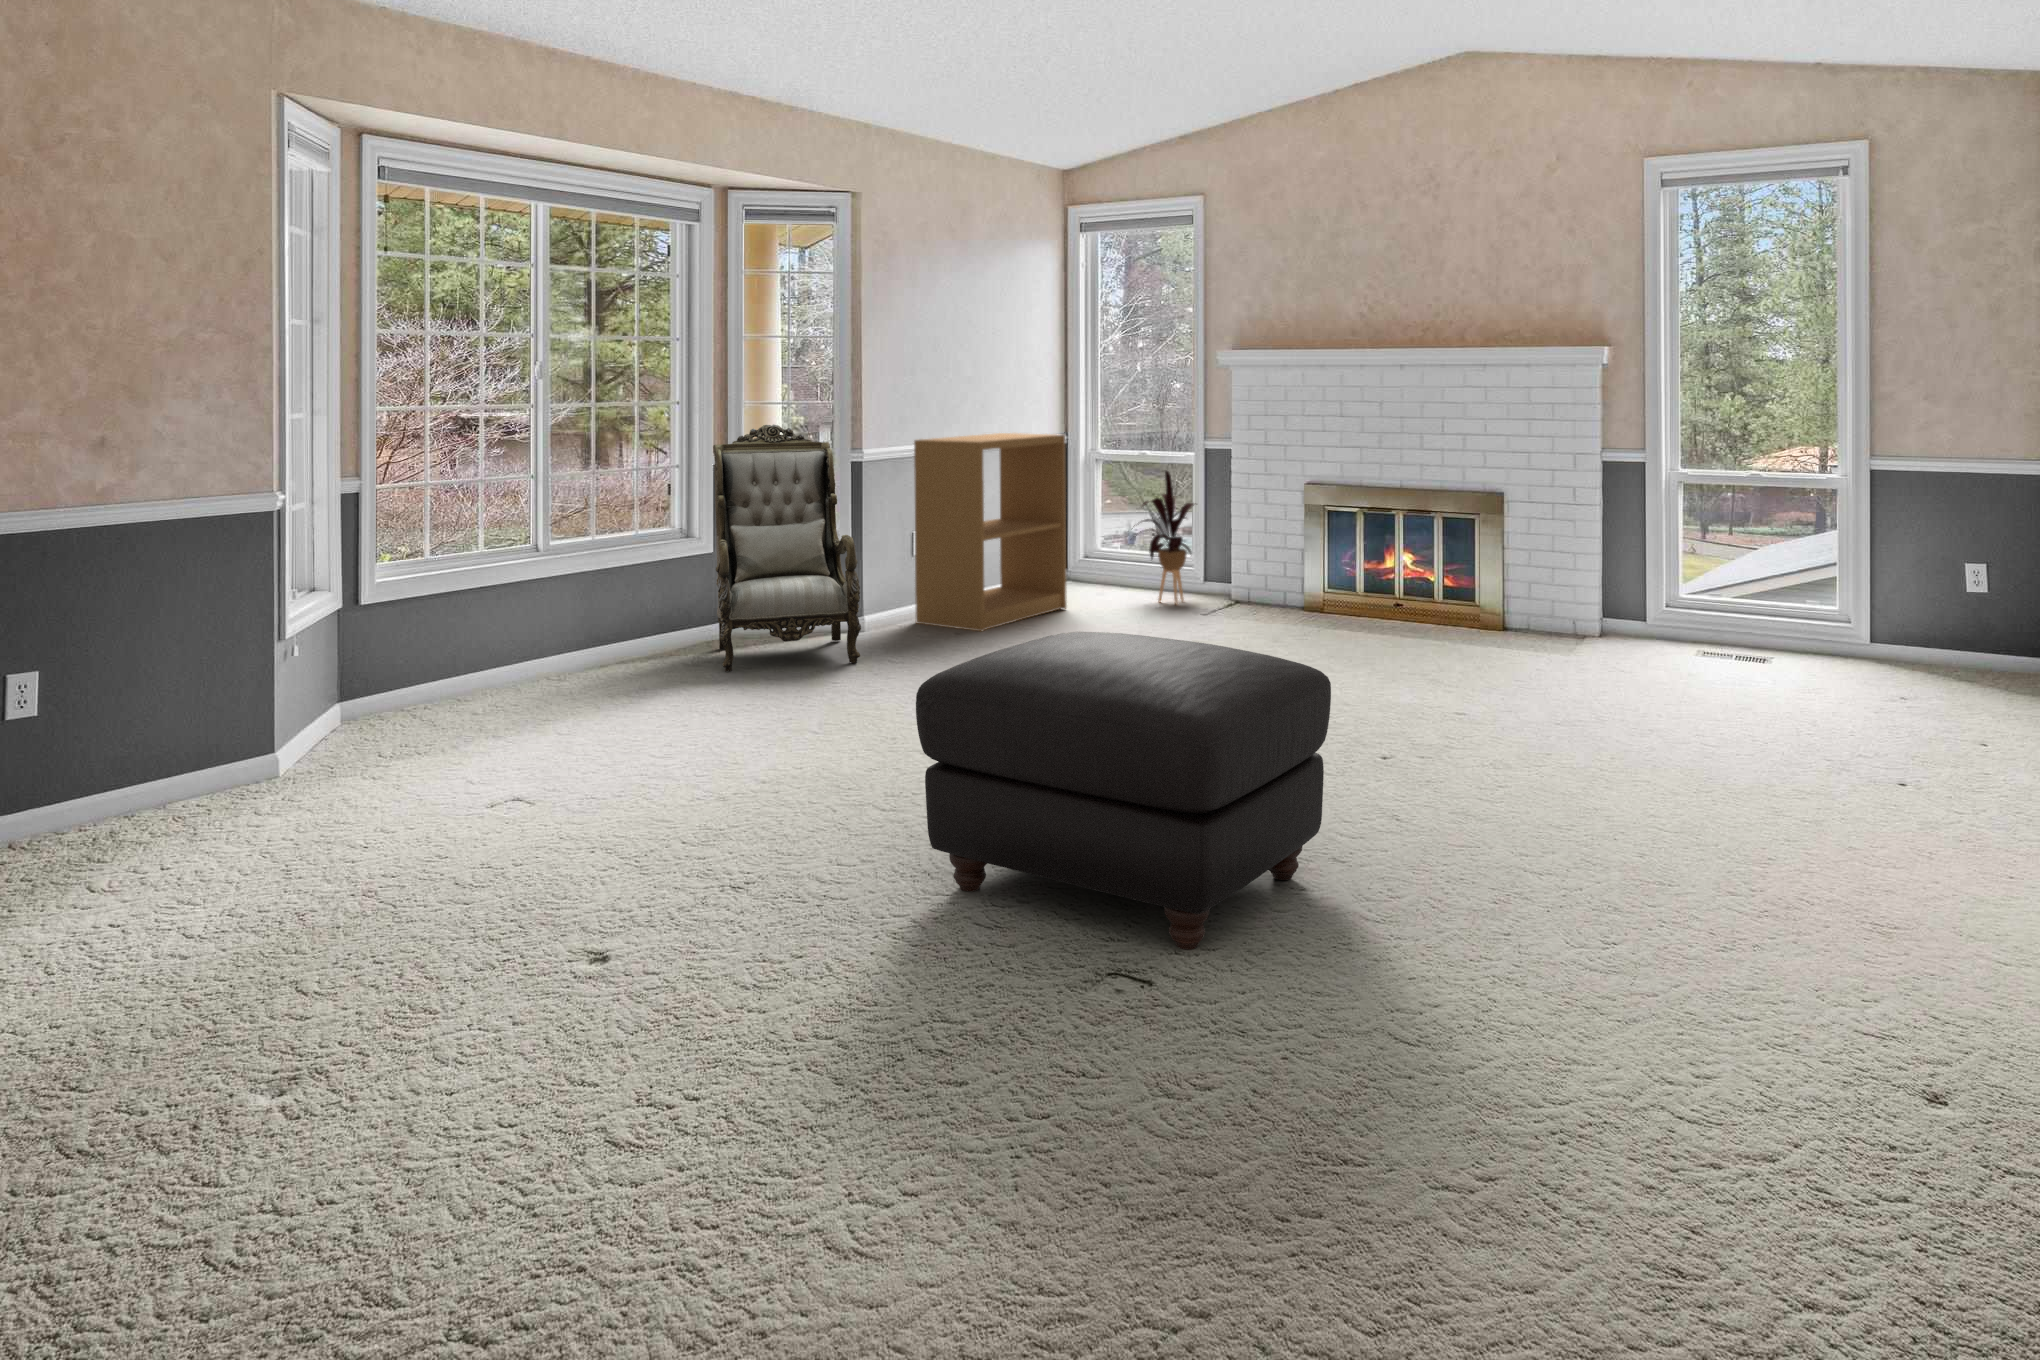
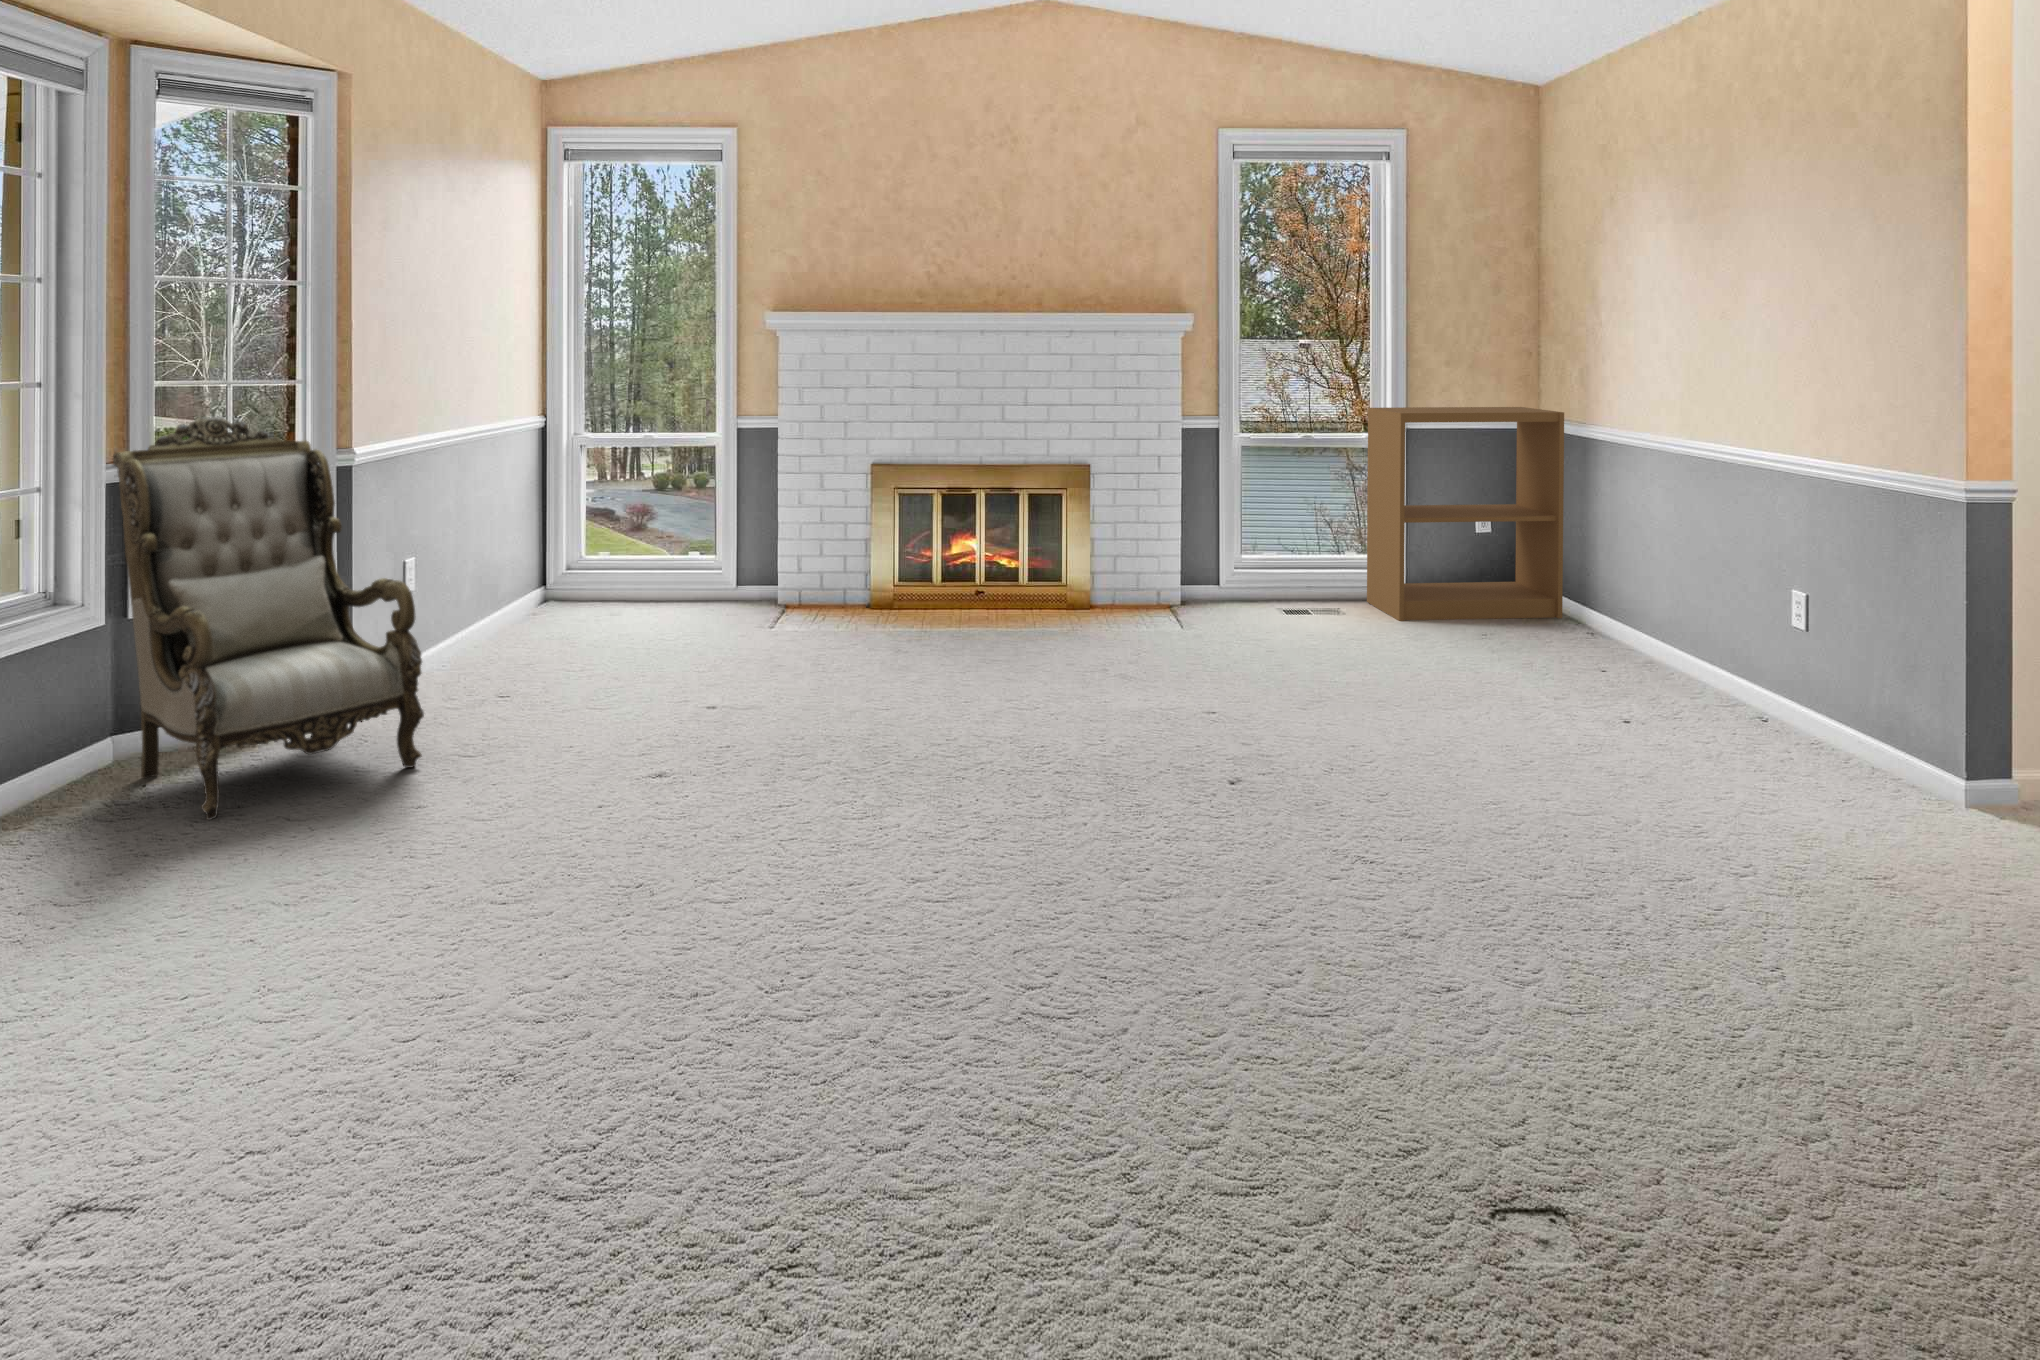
bookshelf: present [914,433,1067,631] -> present [1367,407,1564,621]
house plant: present [1140,471,1194,605] -> none [655,456,738,618]
ottoman: present [916,632,1331,950] -> none [1090,710,1658,1162]

